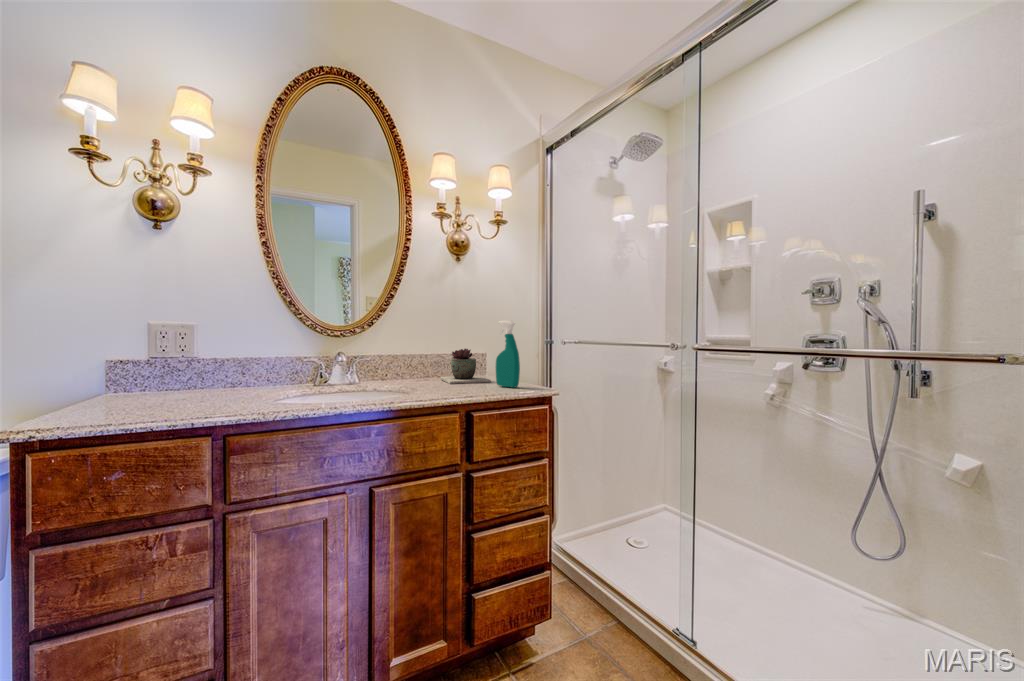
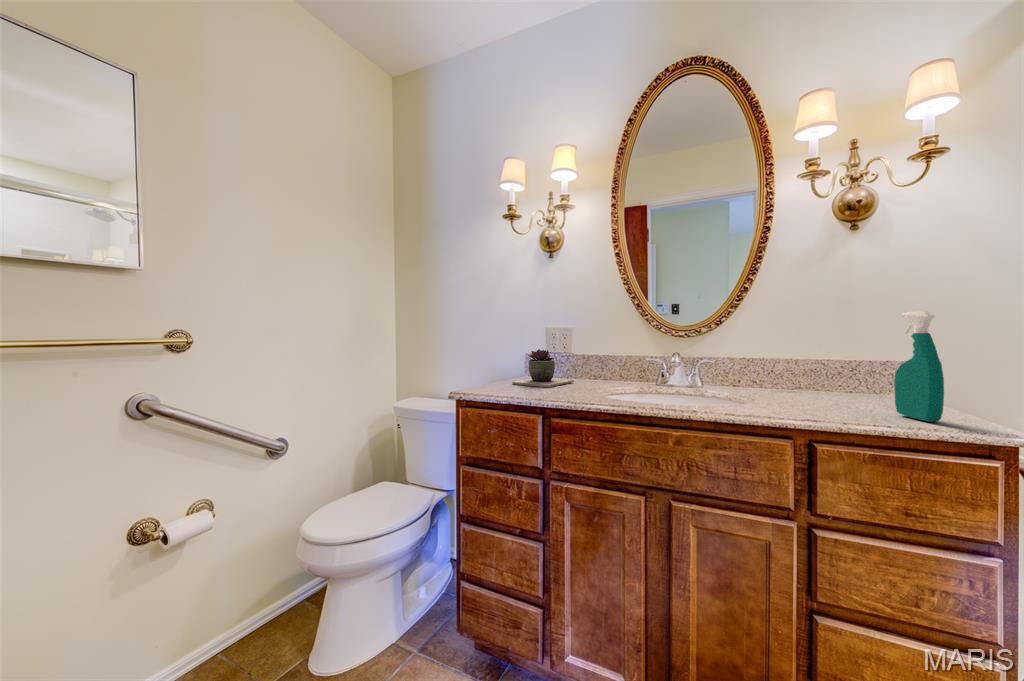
succulent plant: present [440,349,491,384] -> present [512,349,574,387]

